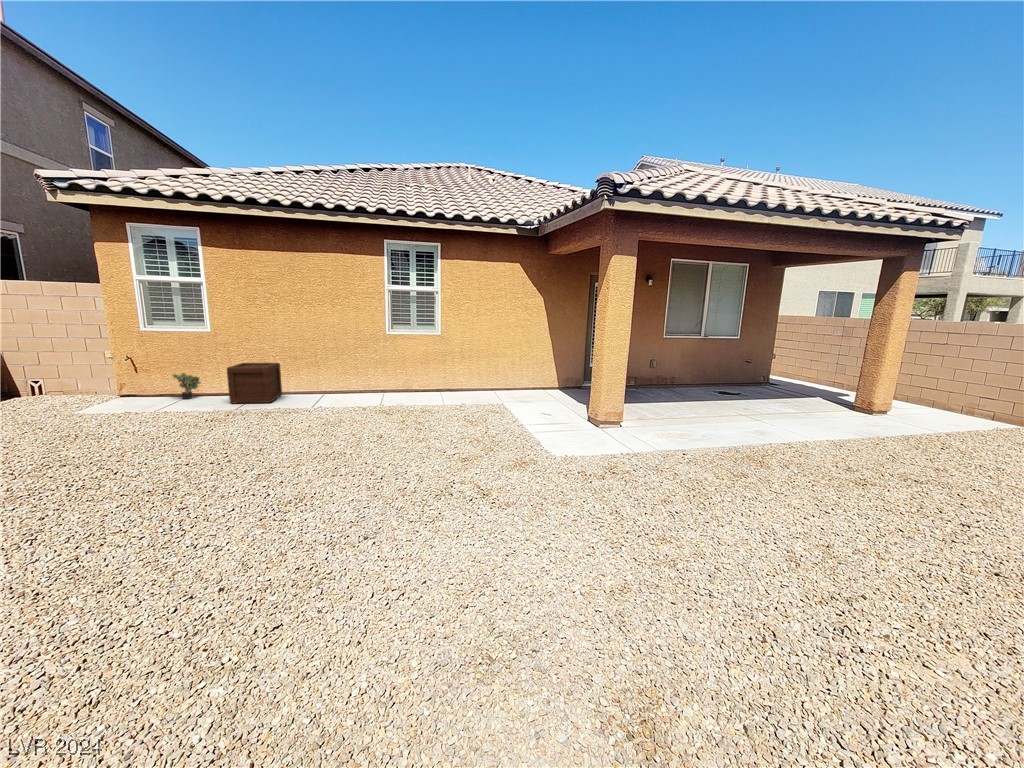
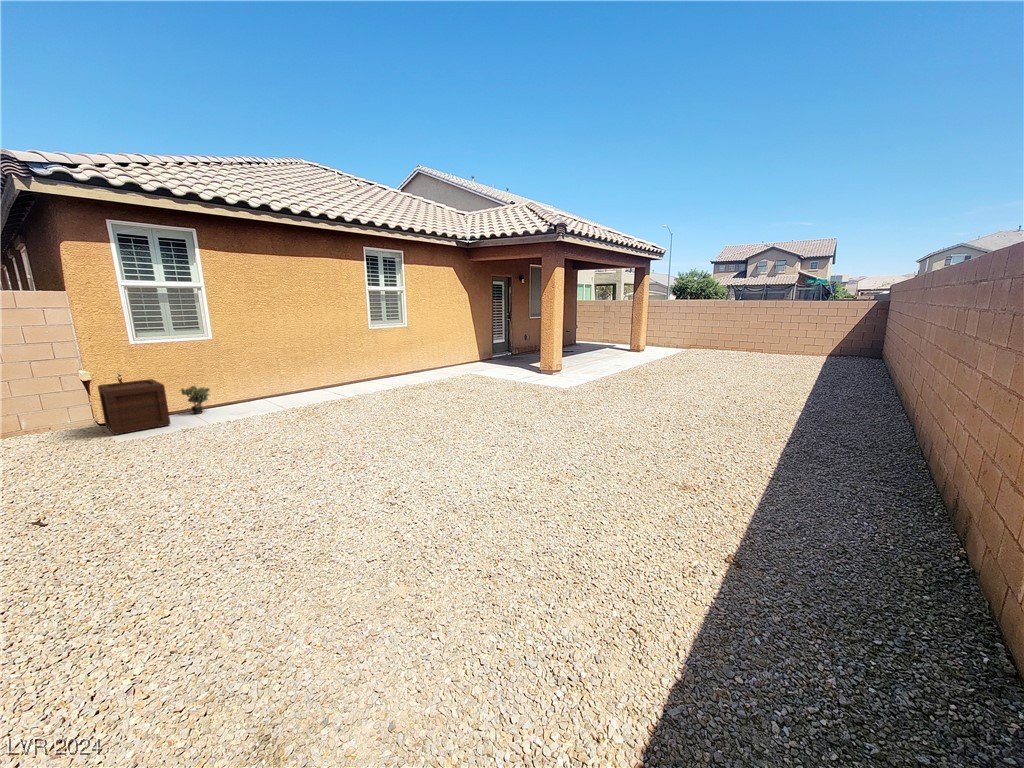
wooden crate: present [227,363,282,403] -> present [98,379,170,435]

